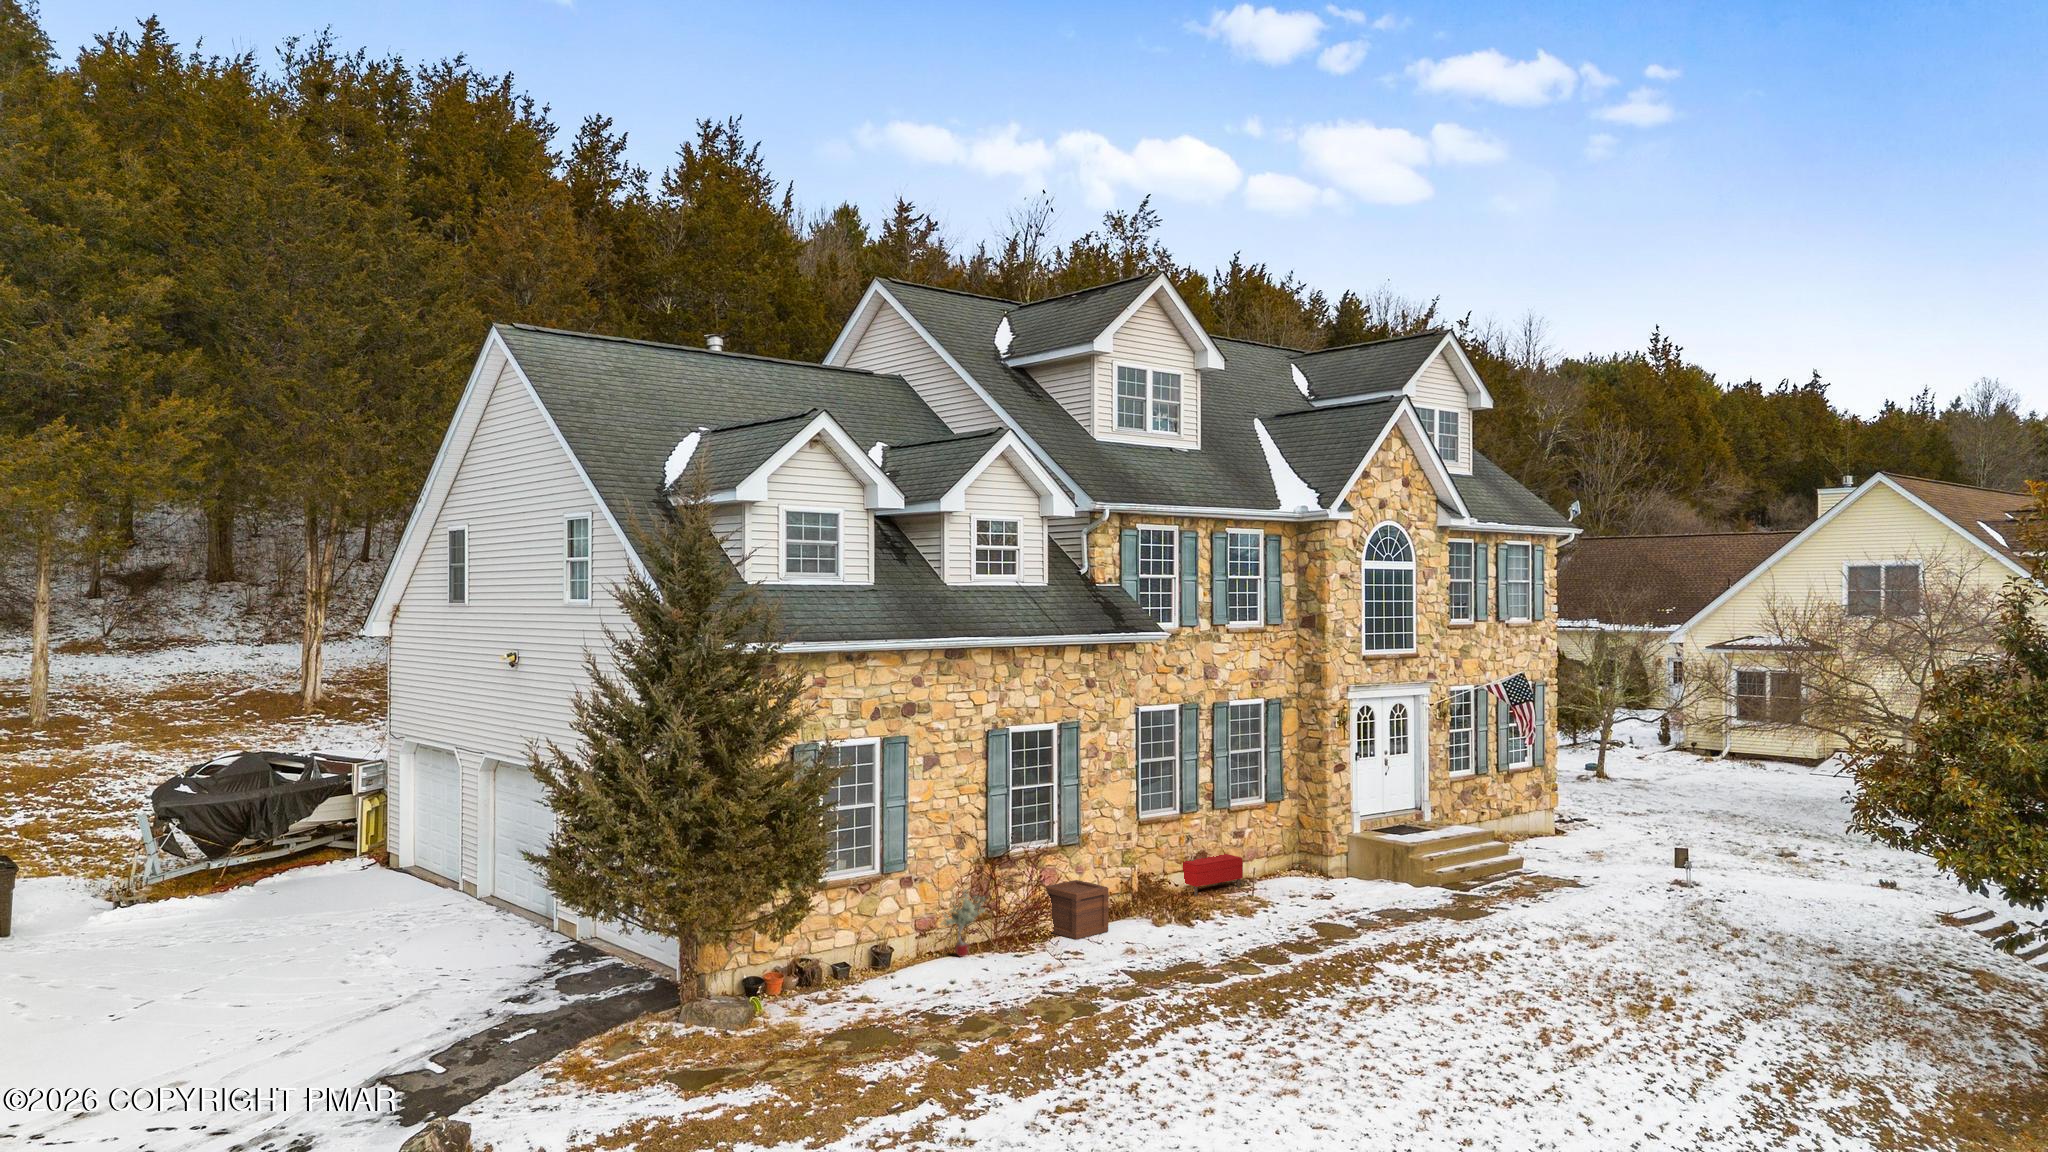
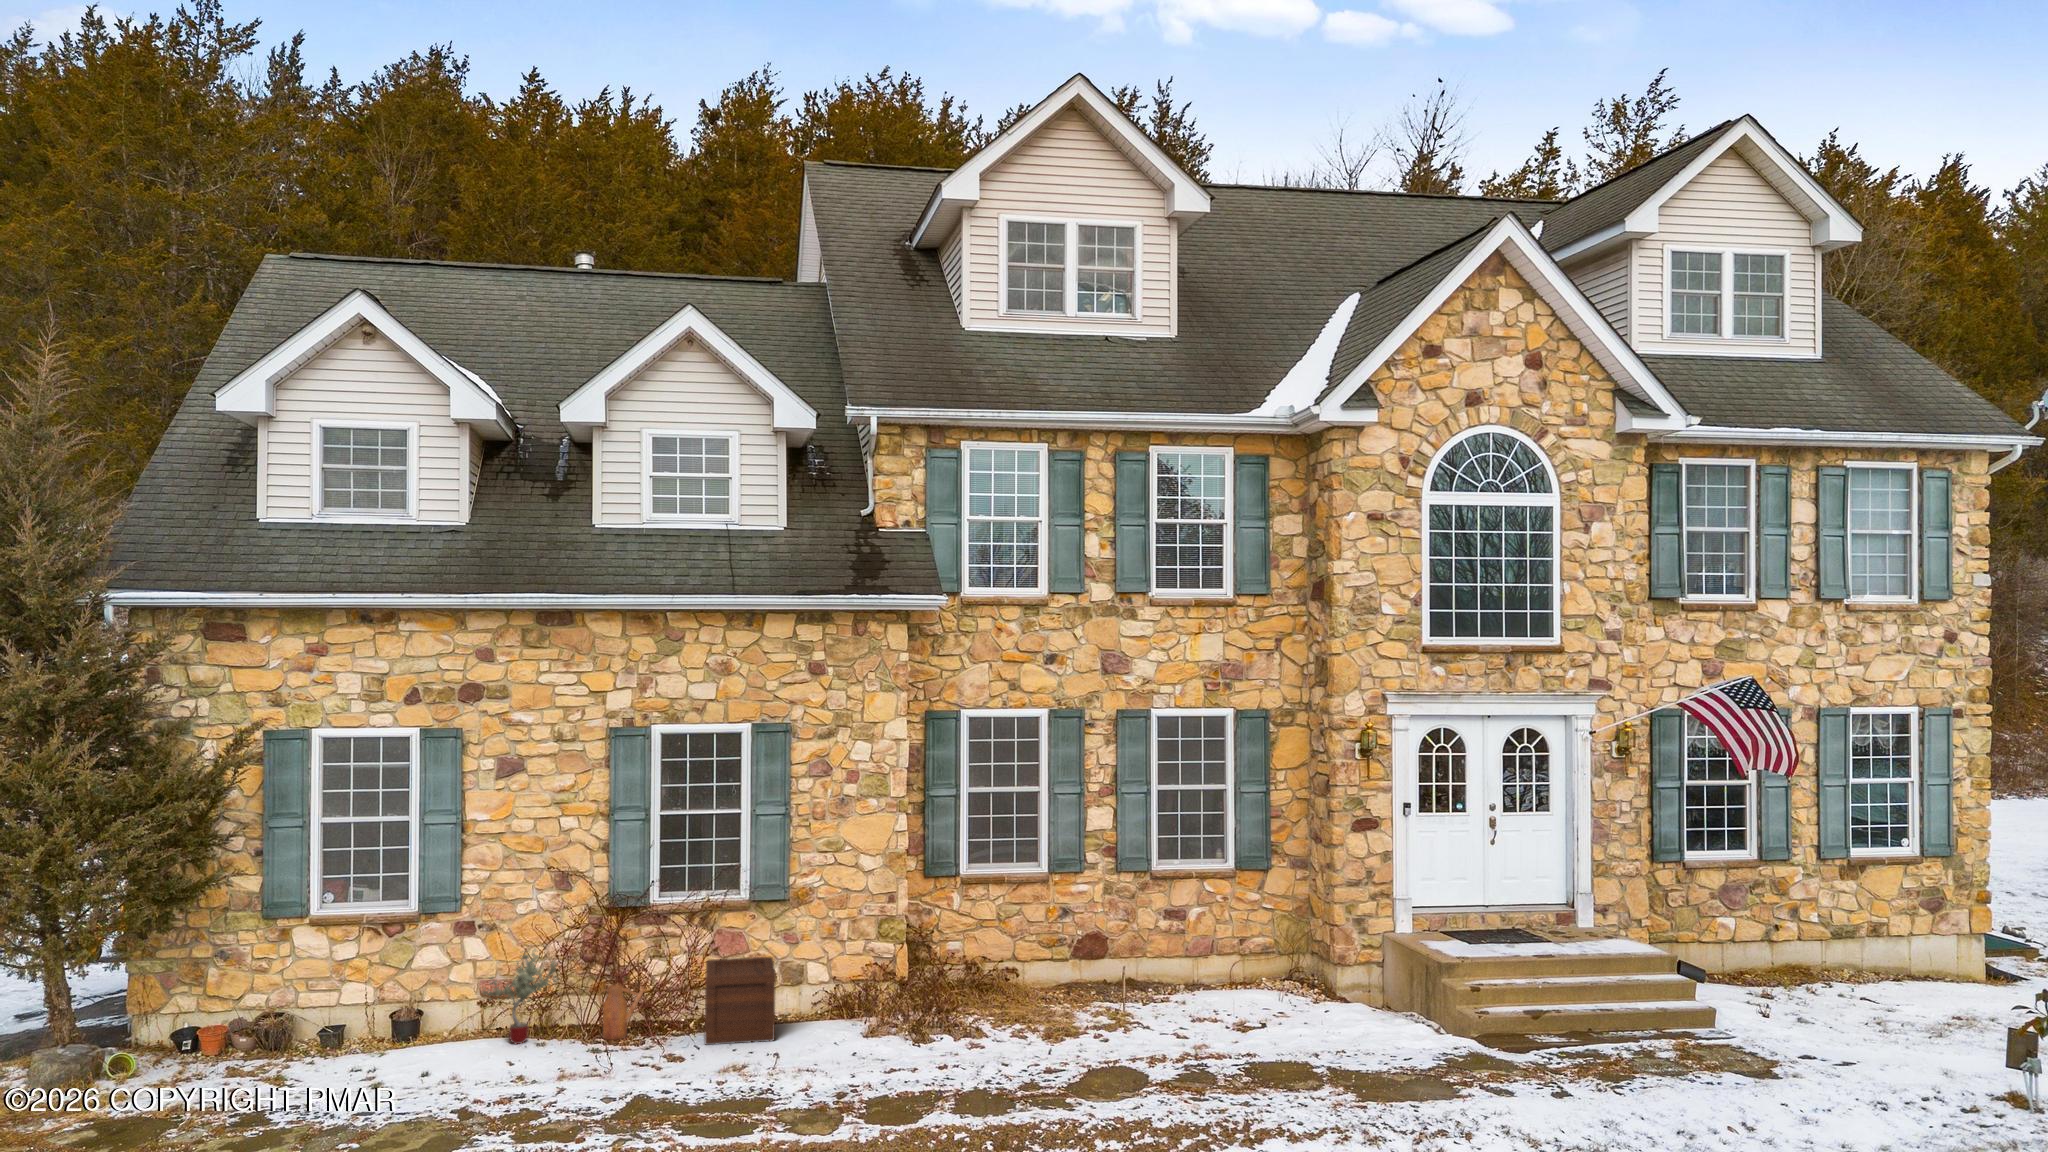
bench: present [1183,854,1243,896] -> none [1033,945,1140,1007]
watering can: none [998,907,1030,947] -> present [598,984,645,1040]

